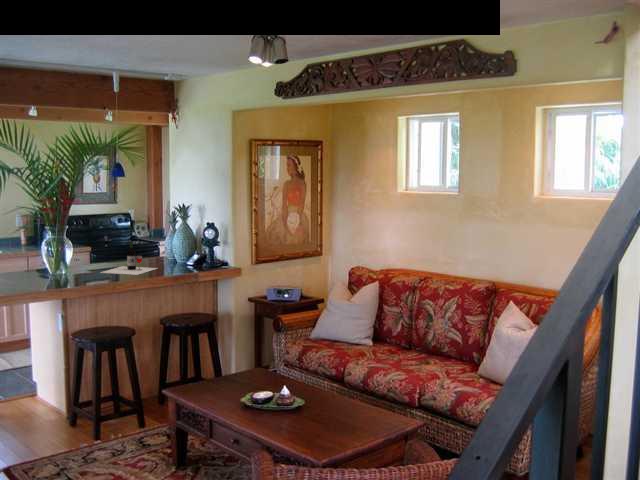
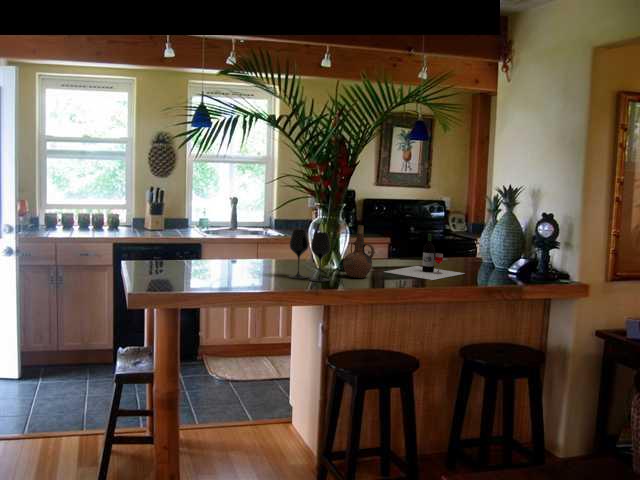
ceramic pitcher: none [71,241,94,279] -> present [343,225,374,278]
wine glass: none [29,248,63,284] -> present [289,230,330,282]

